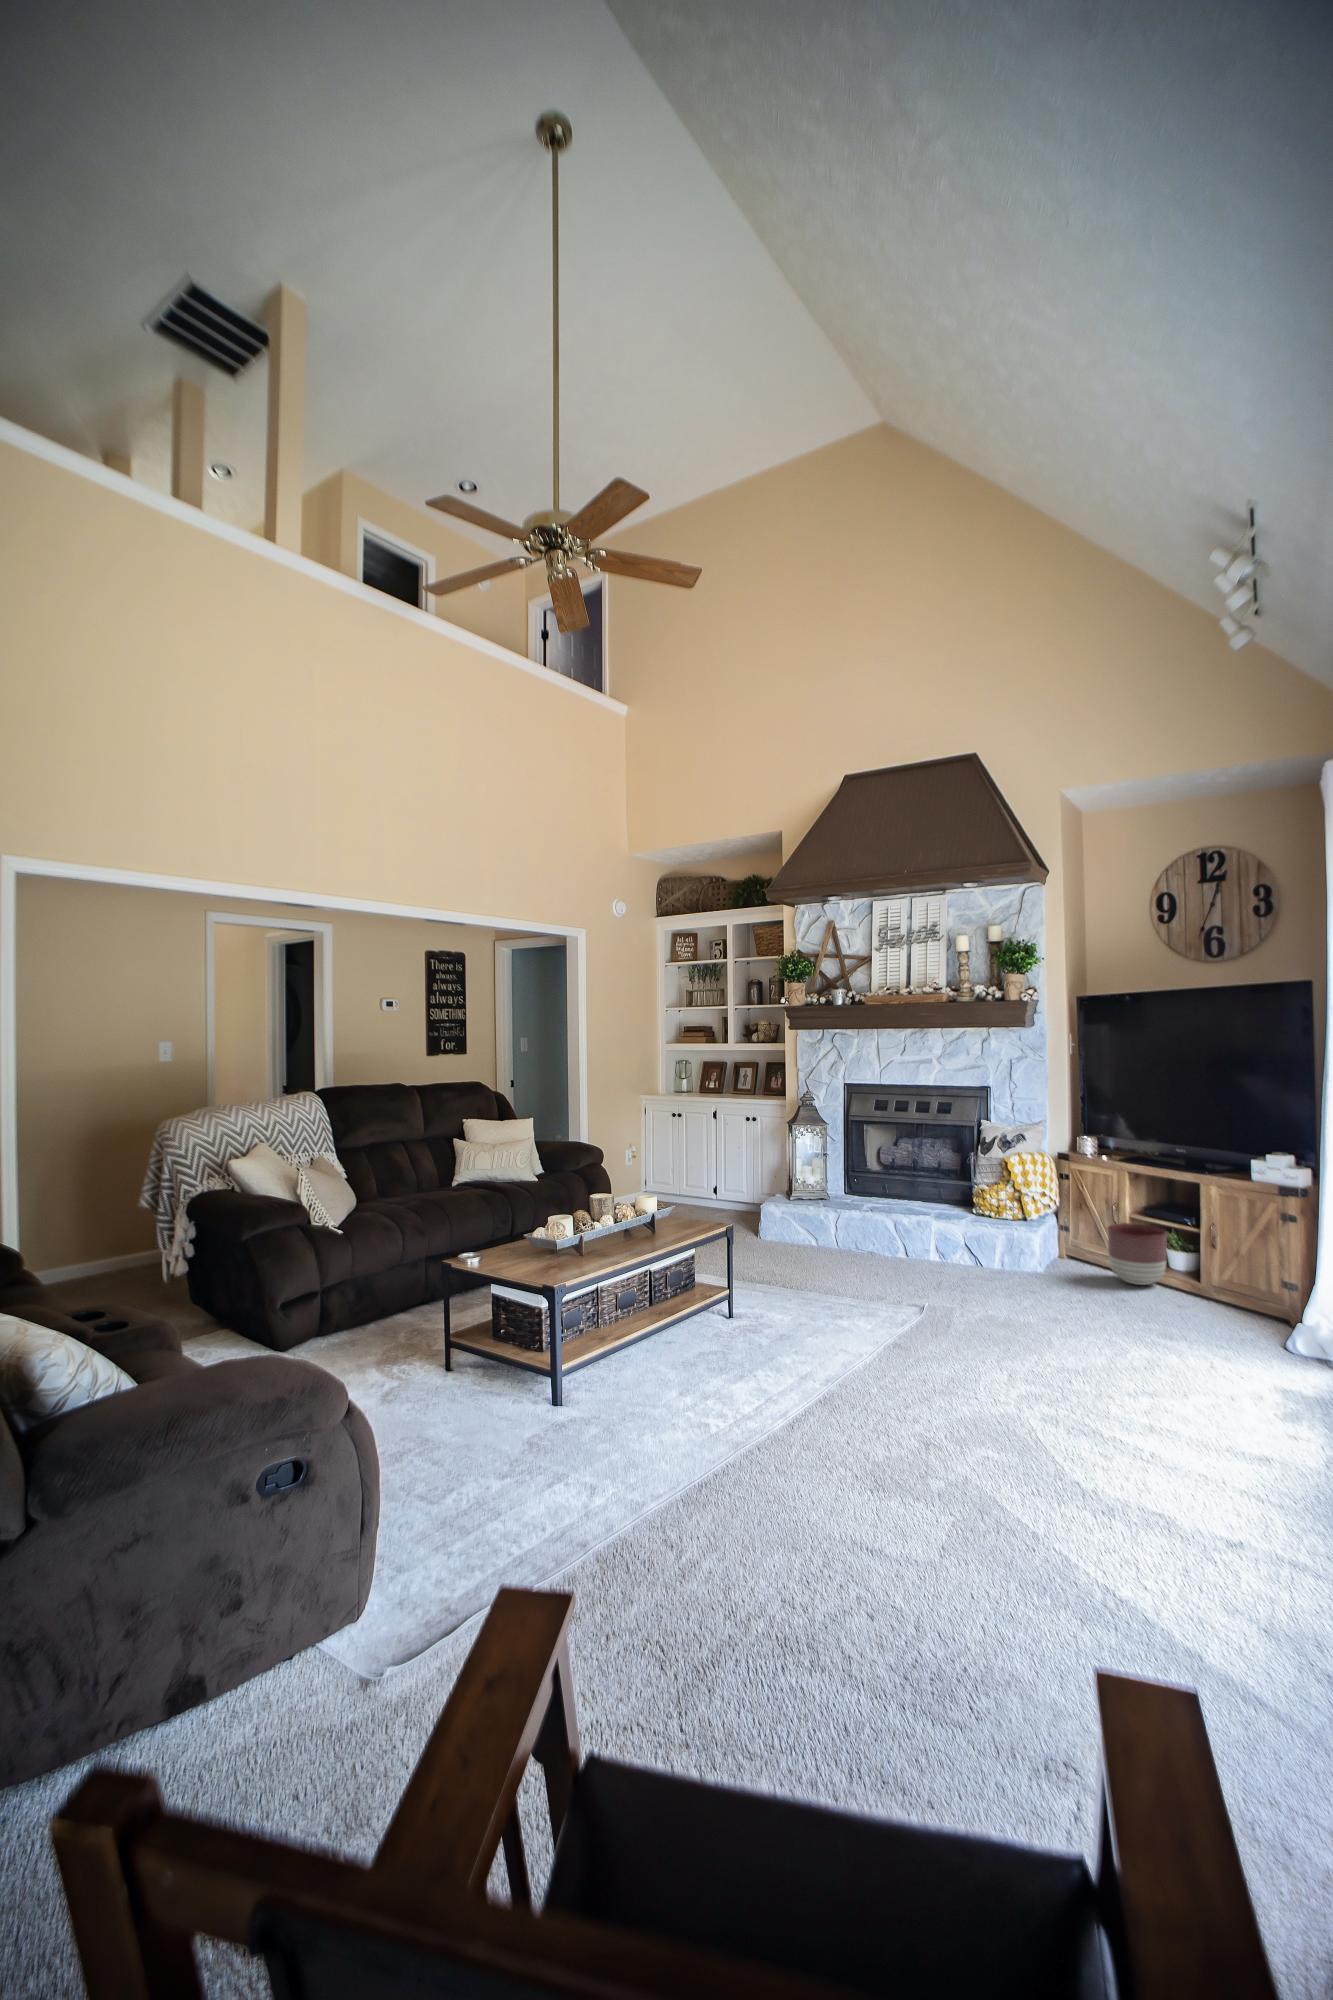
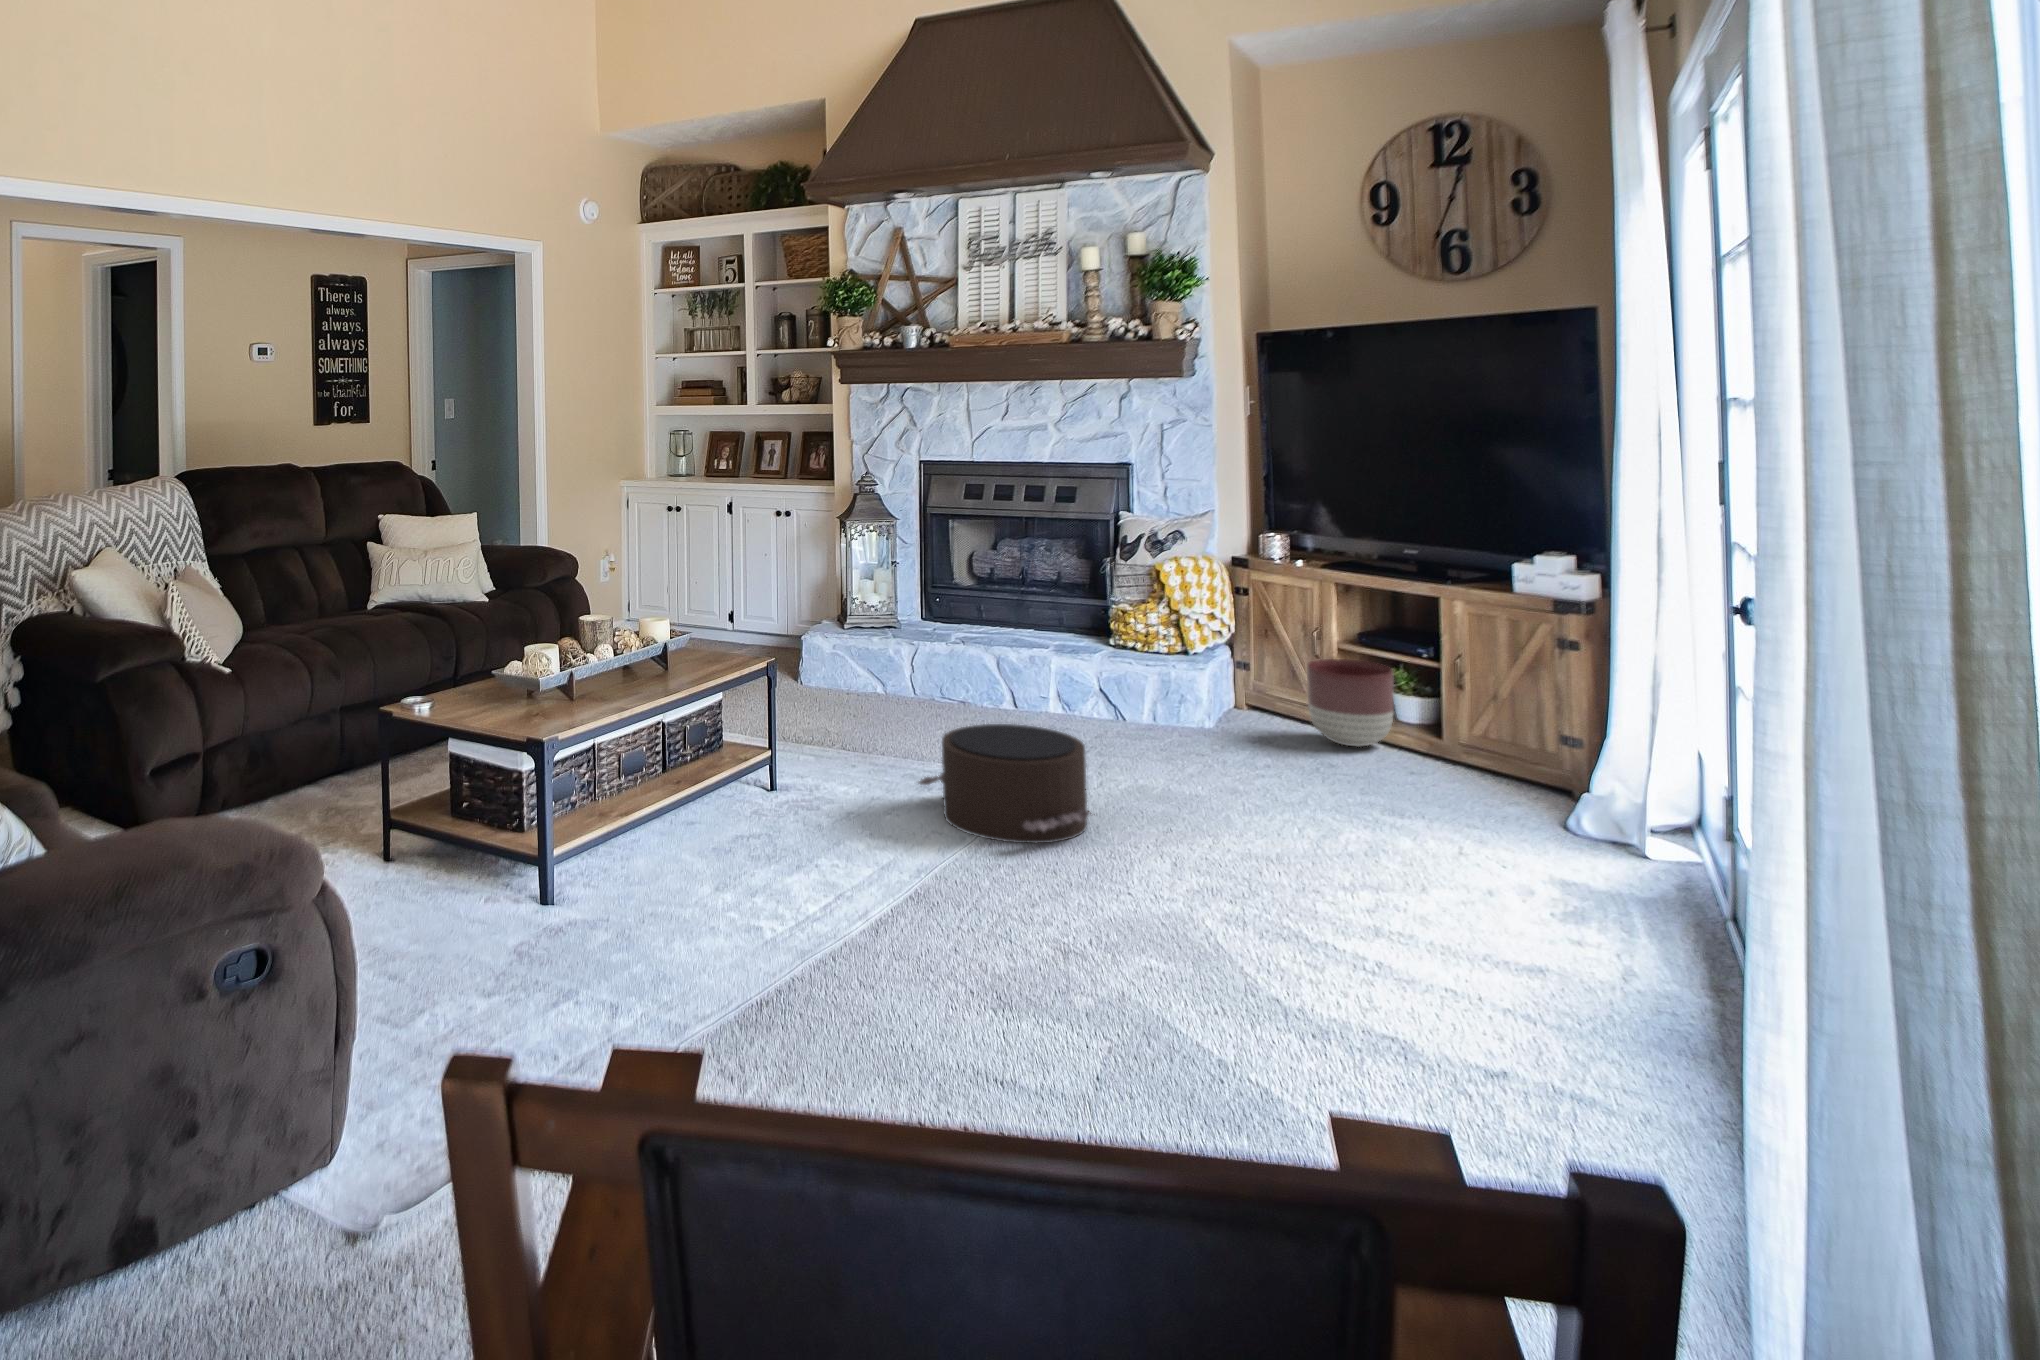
pouf: none [833,1271,958,1358] -> present [919,724,1090,843]

